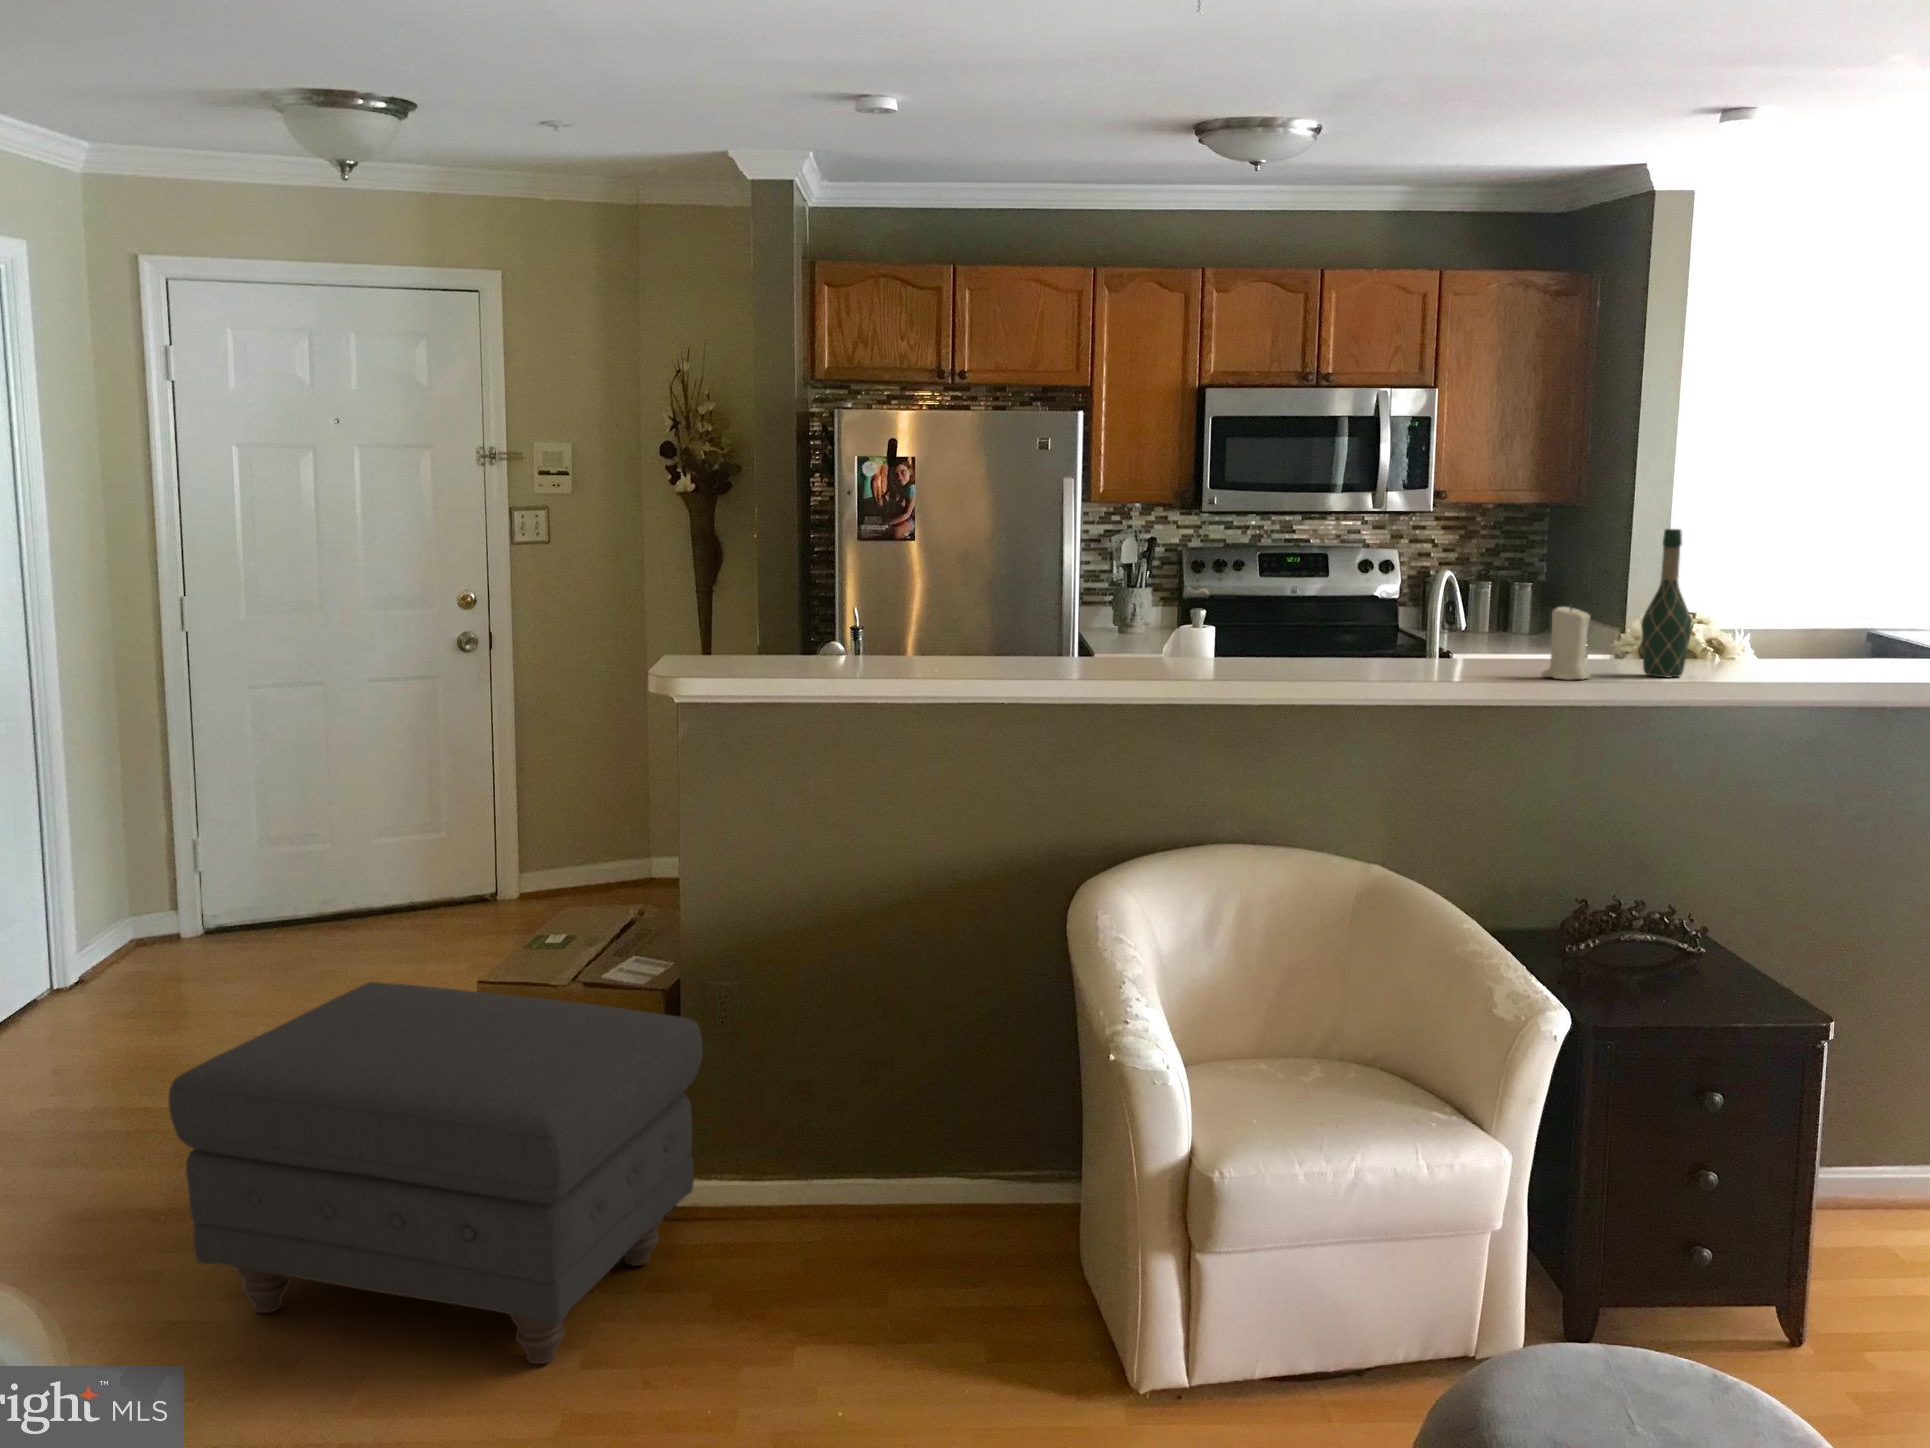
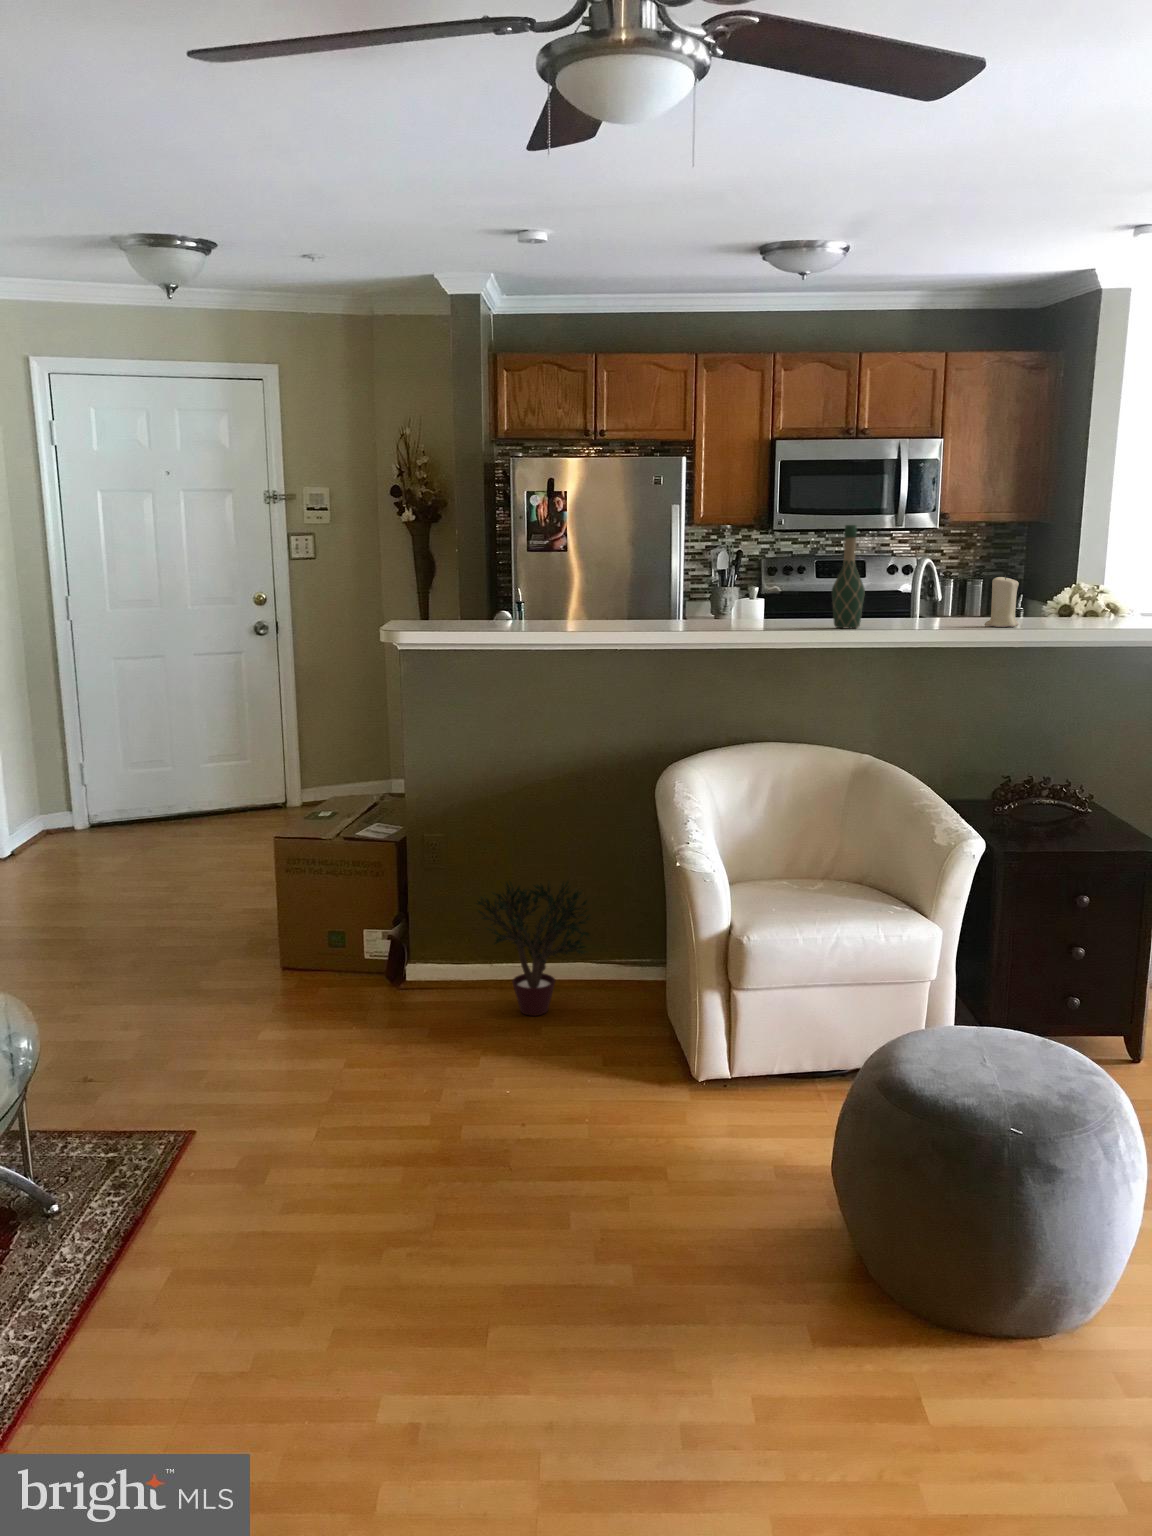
wine bottle: present [1641,529,1692,677] -> present [832,525,865,628]
ottoman: present [169,982,703,1364] -> none [72,835,416,1068]
potted plant: none [790,1051,971,1264] -> present [477,882,590,1016]

